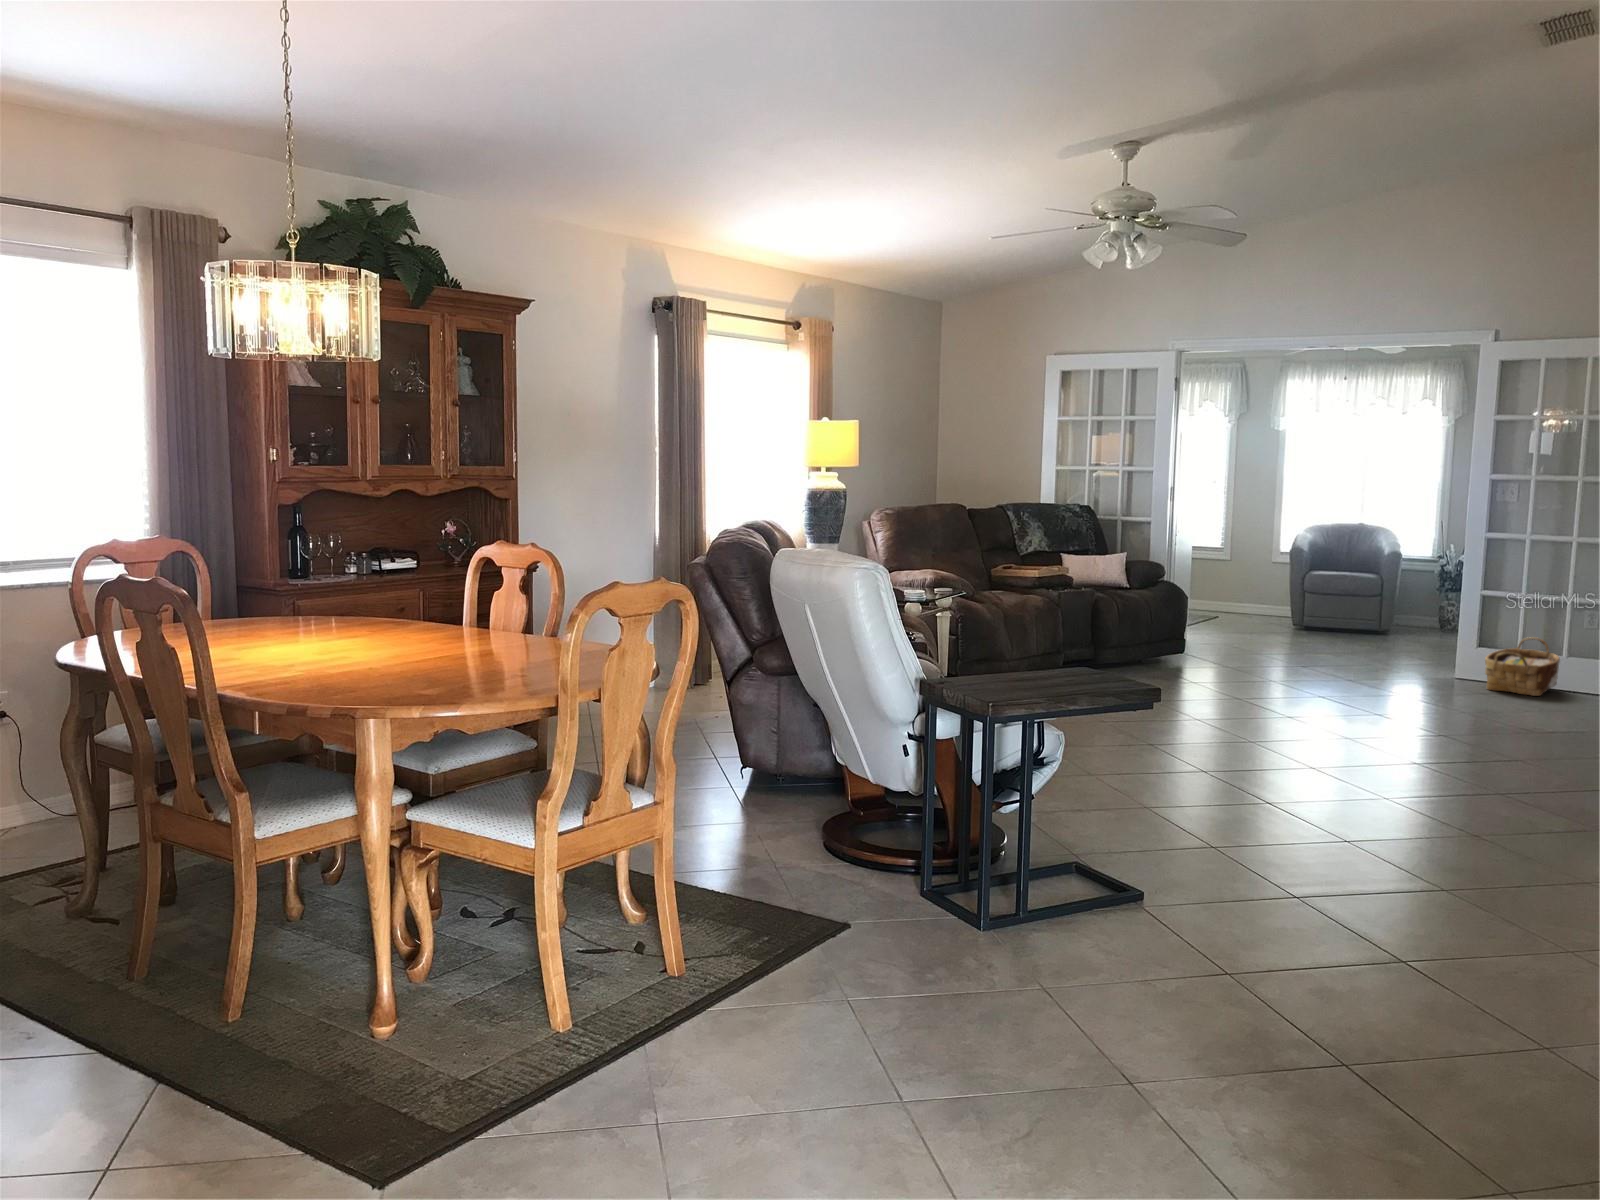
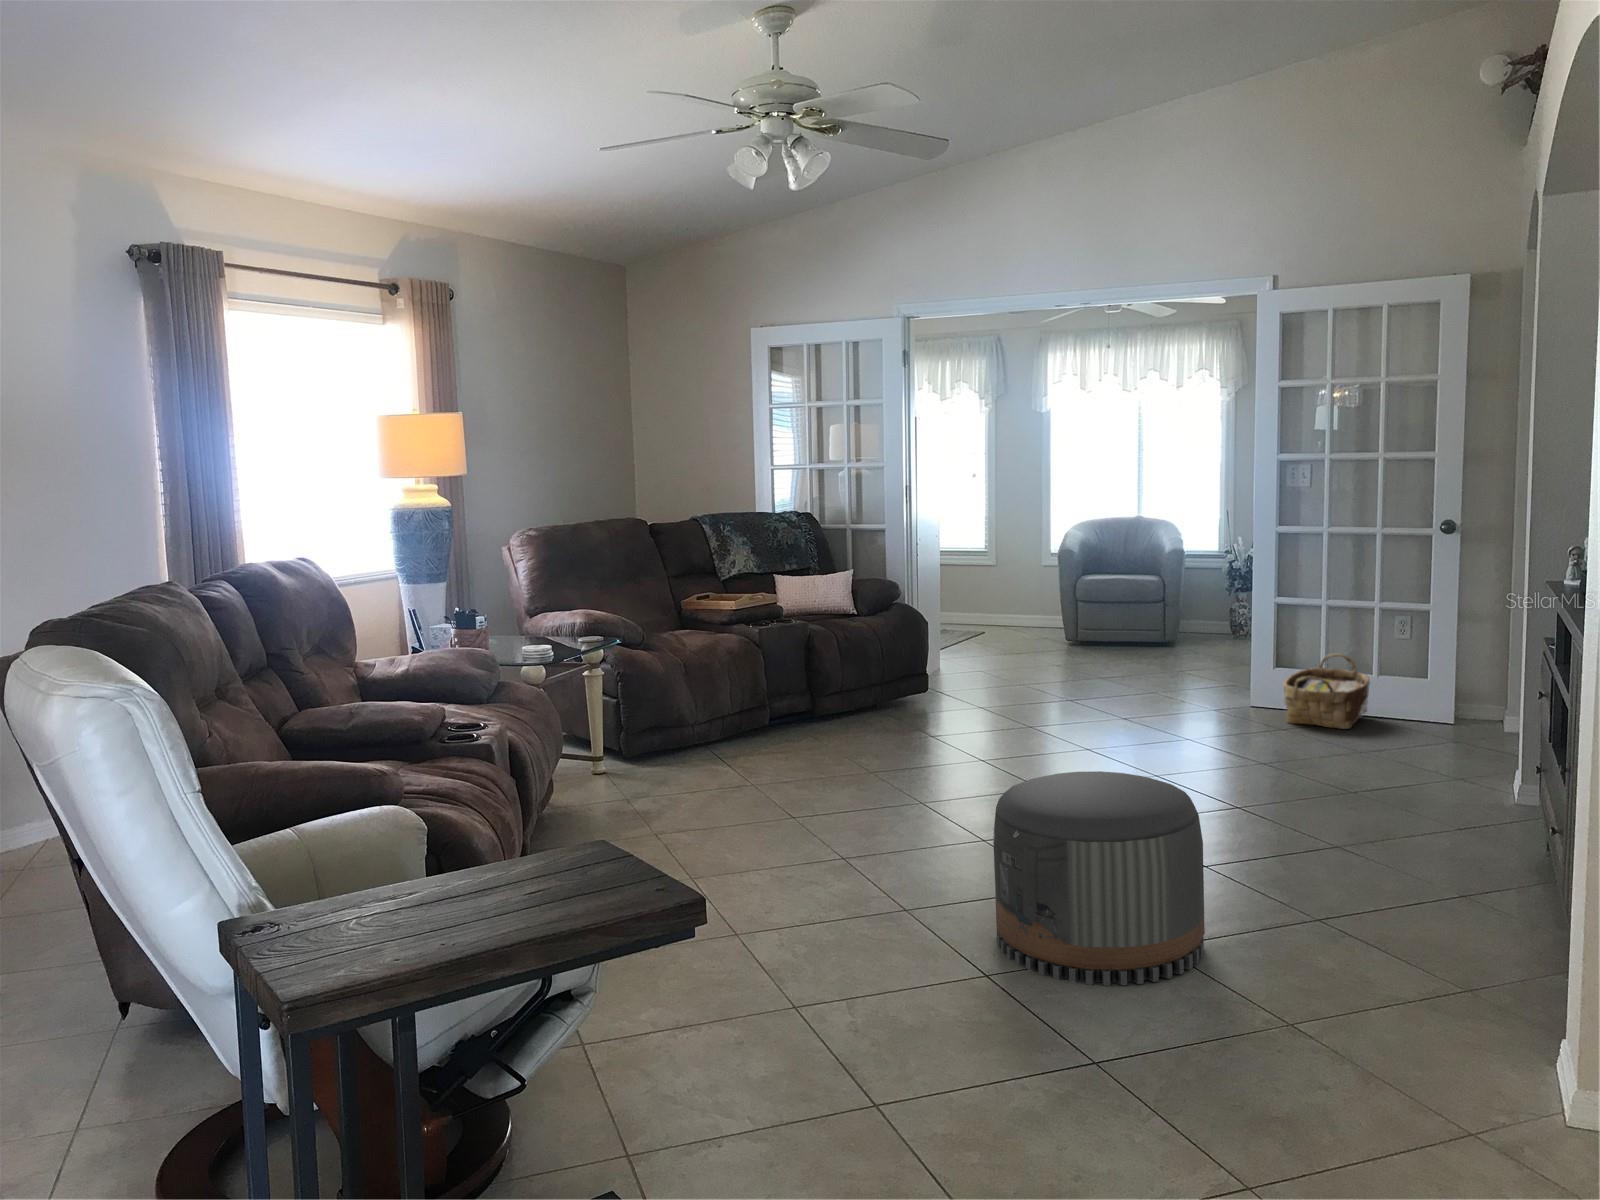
pouf: none [1270,681,1420,810] -> present [993,771,1205,985]

